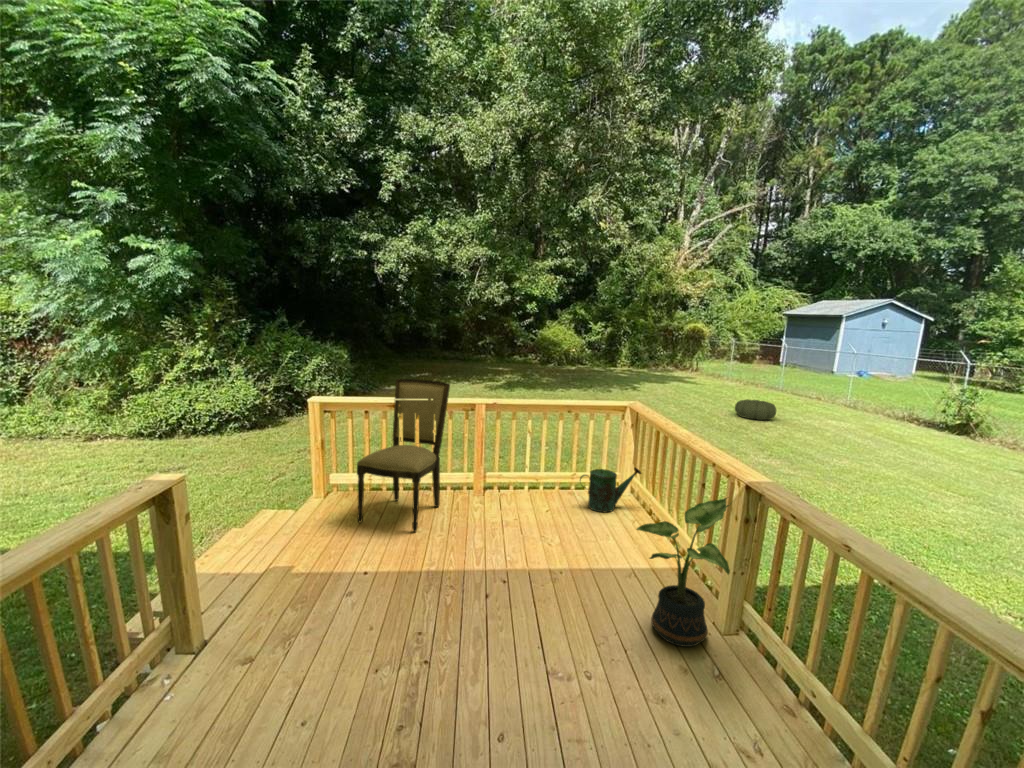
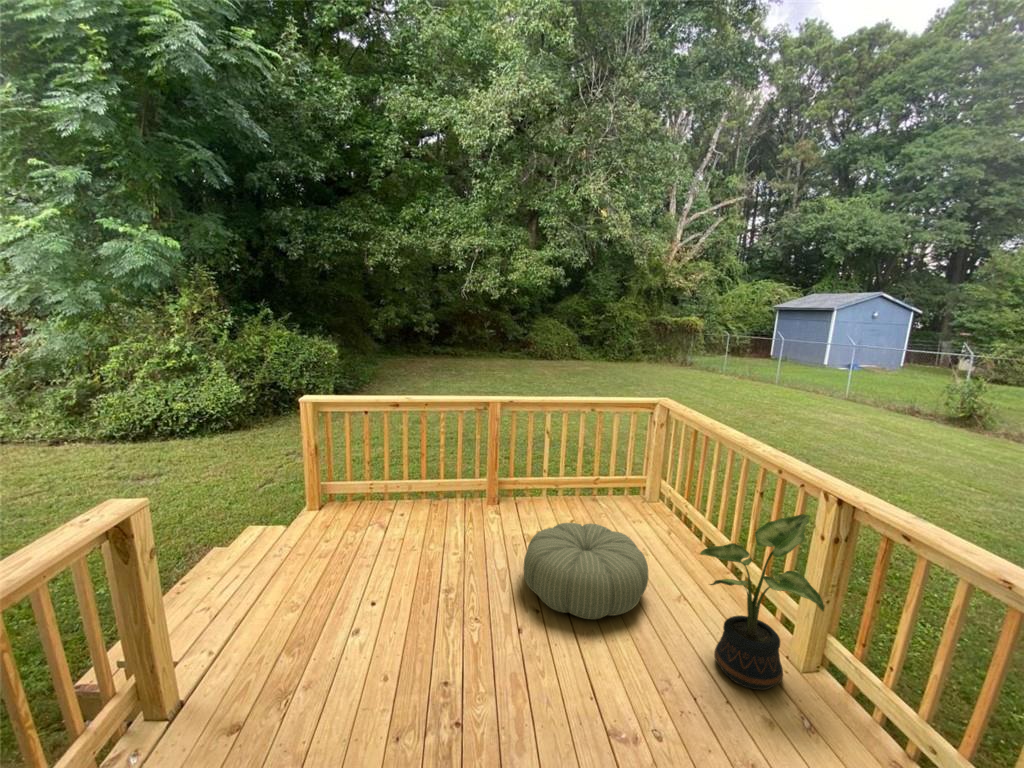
dining chair: present [357,379,450,532] -> none [360,377,462,550]
pouf: present [735,399,776,420] -> present [523,523,648,619]
watering can: present [580,467,641,512] -> none [604,472,672,522]

